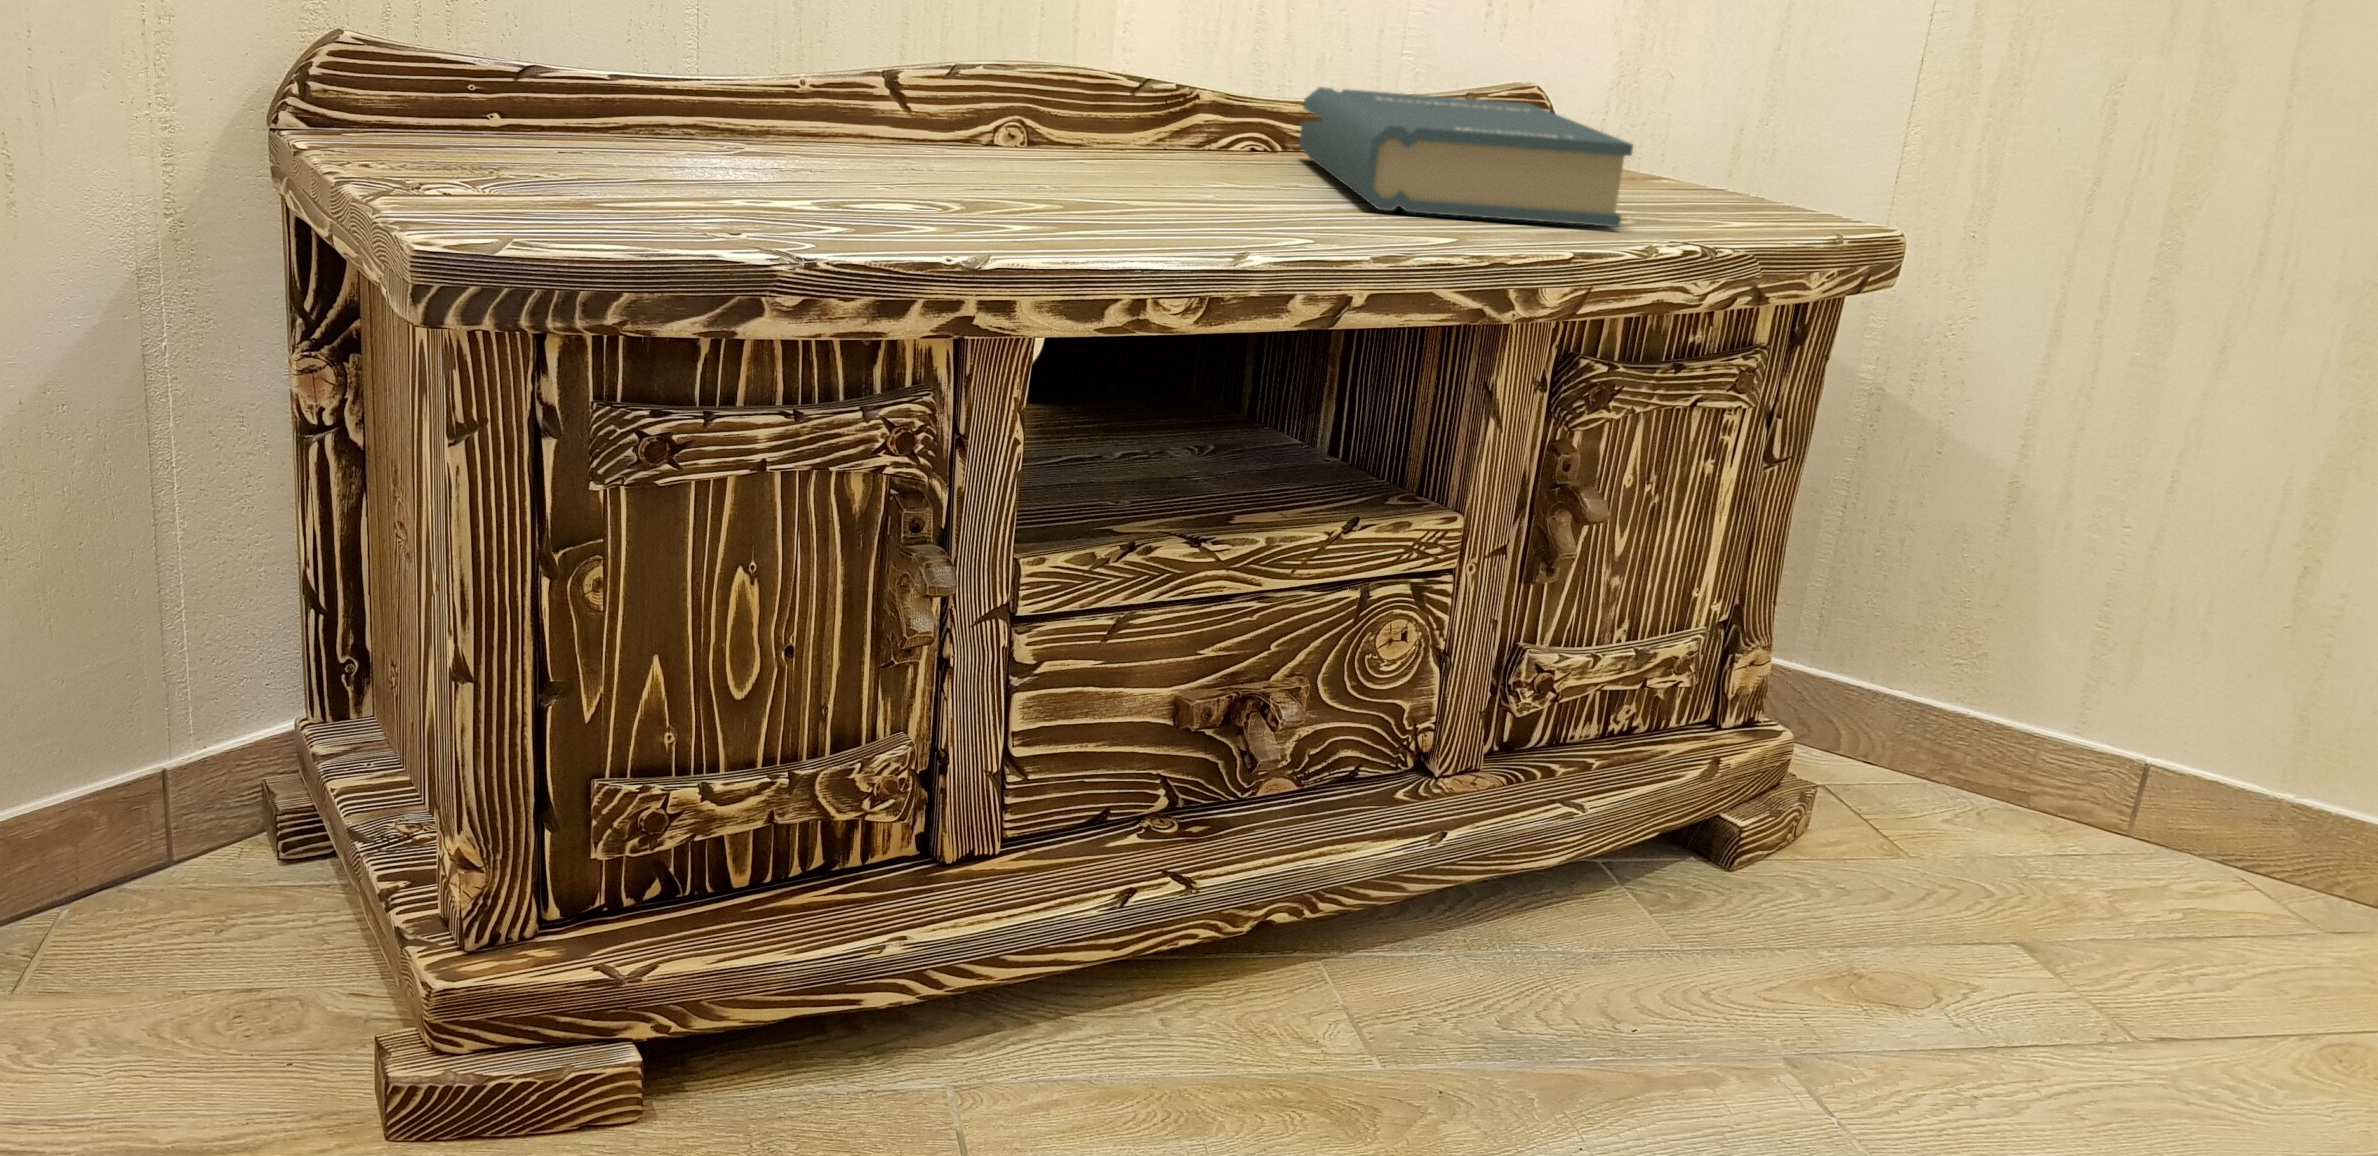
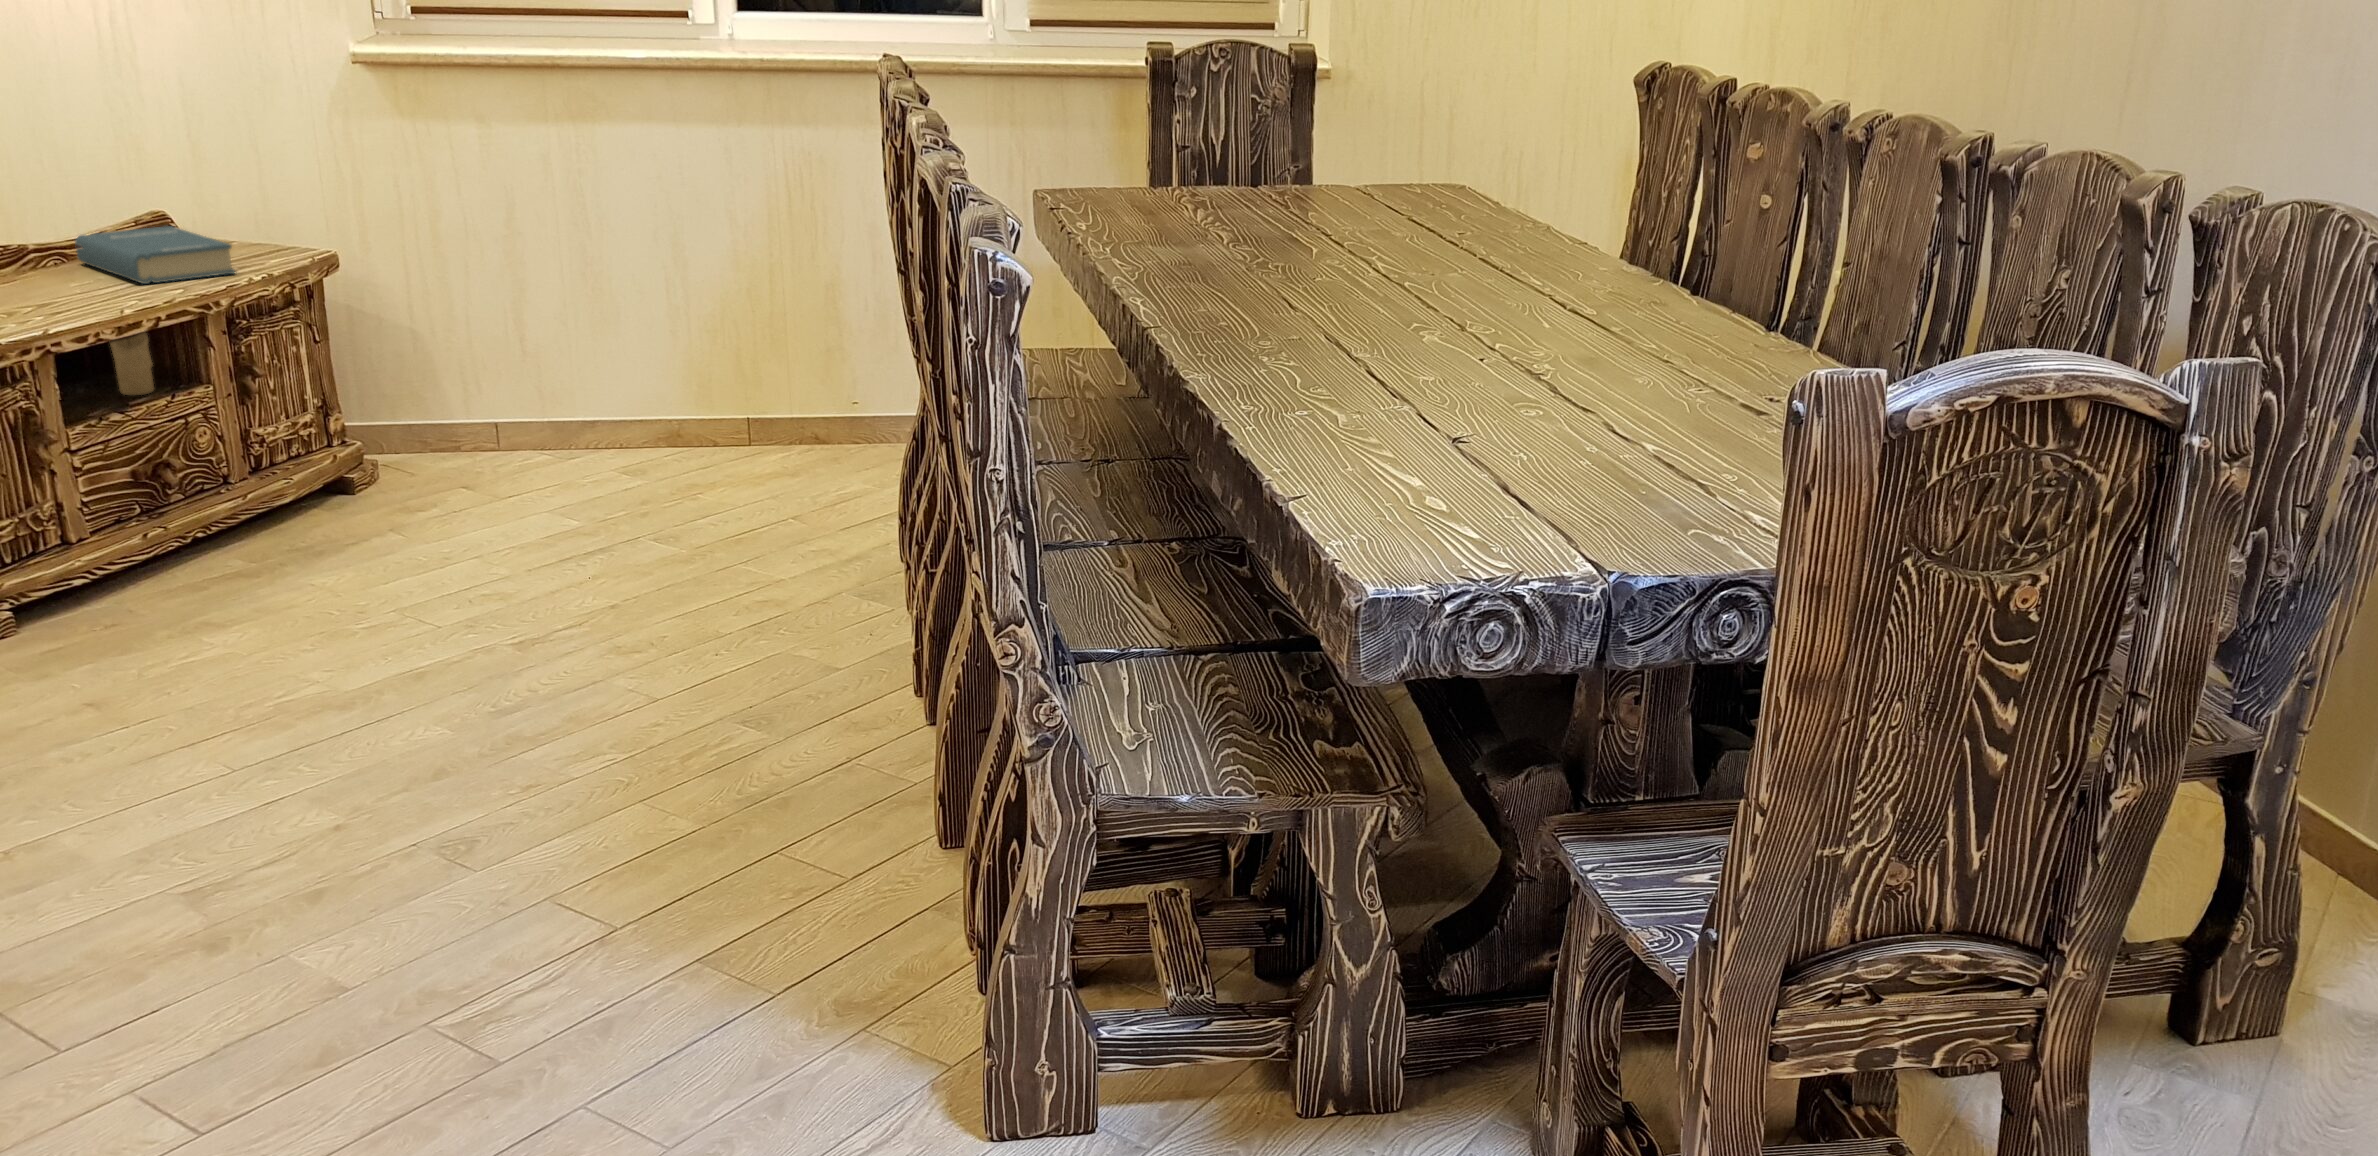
candle: none [1234,312,1337,501] -> present [110,333,154,395]

